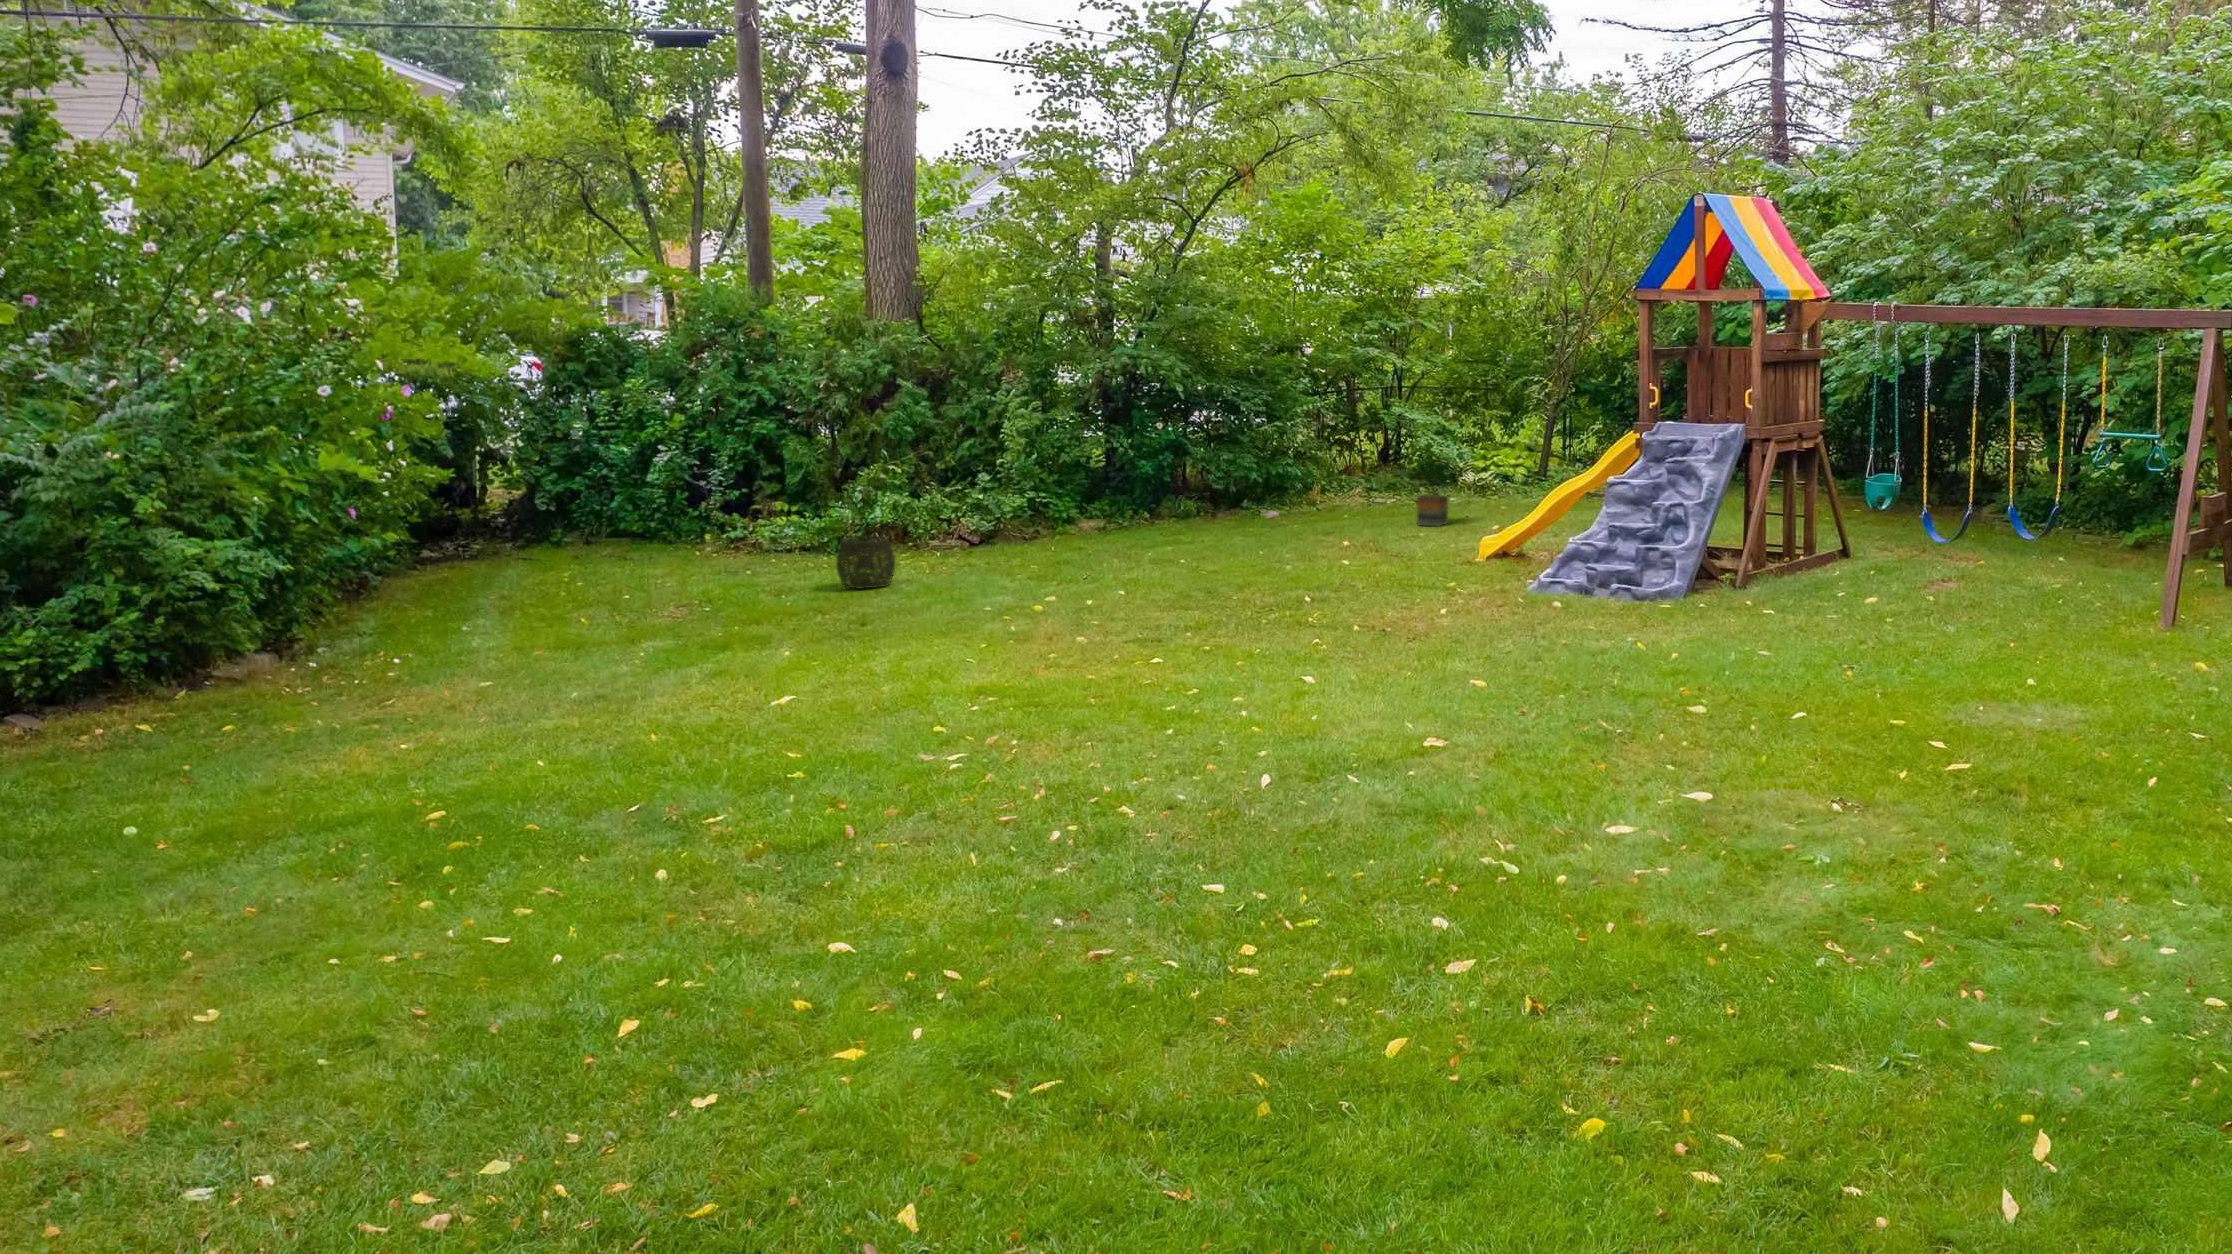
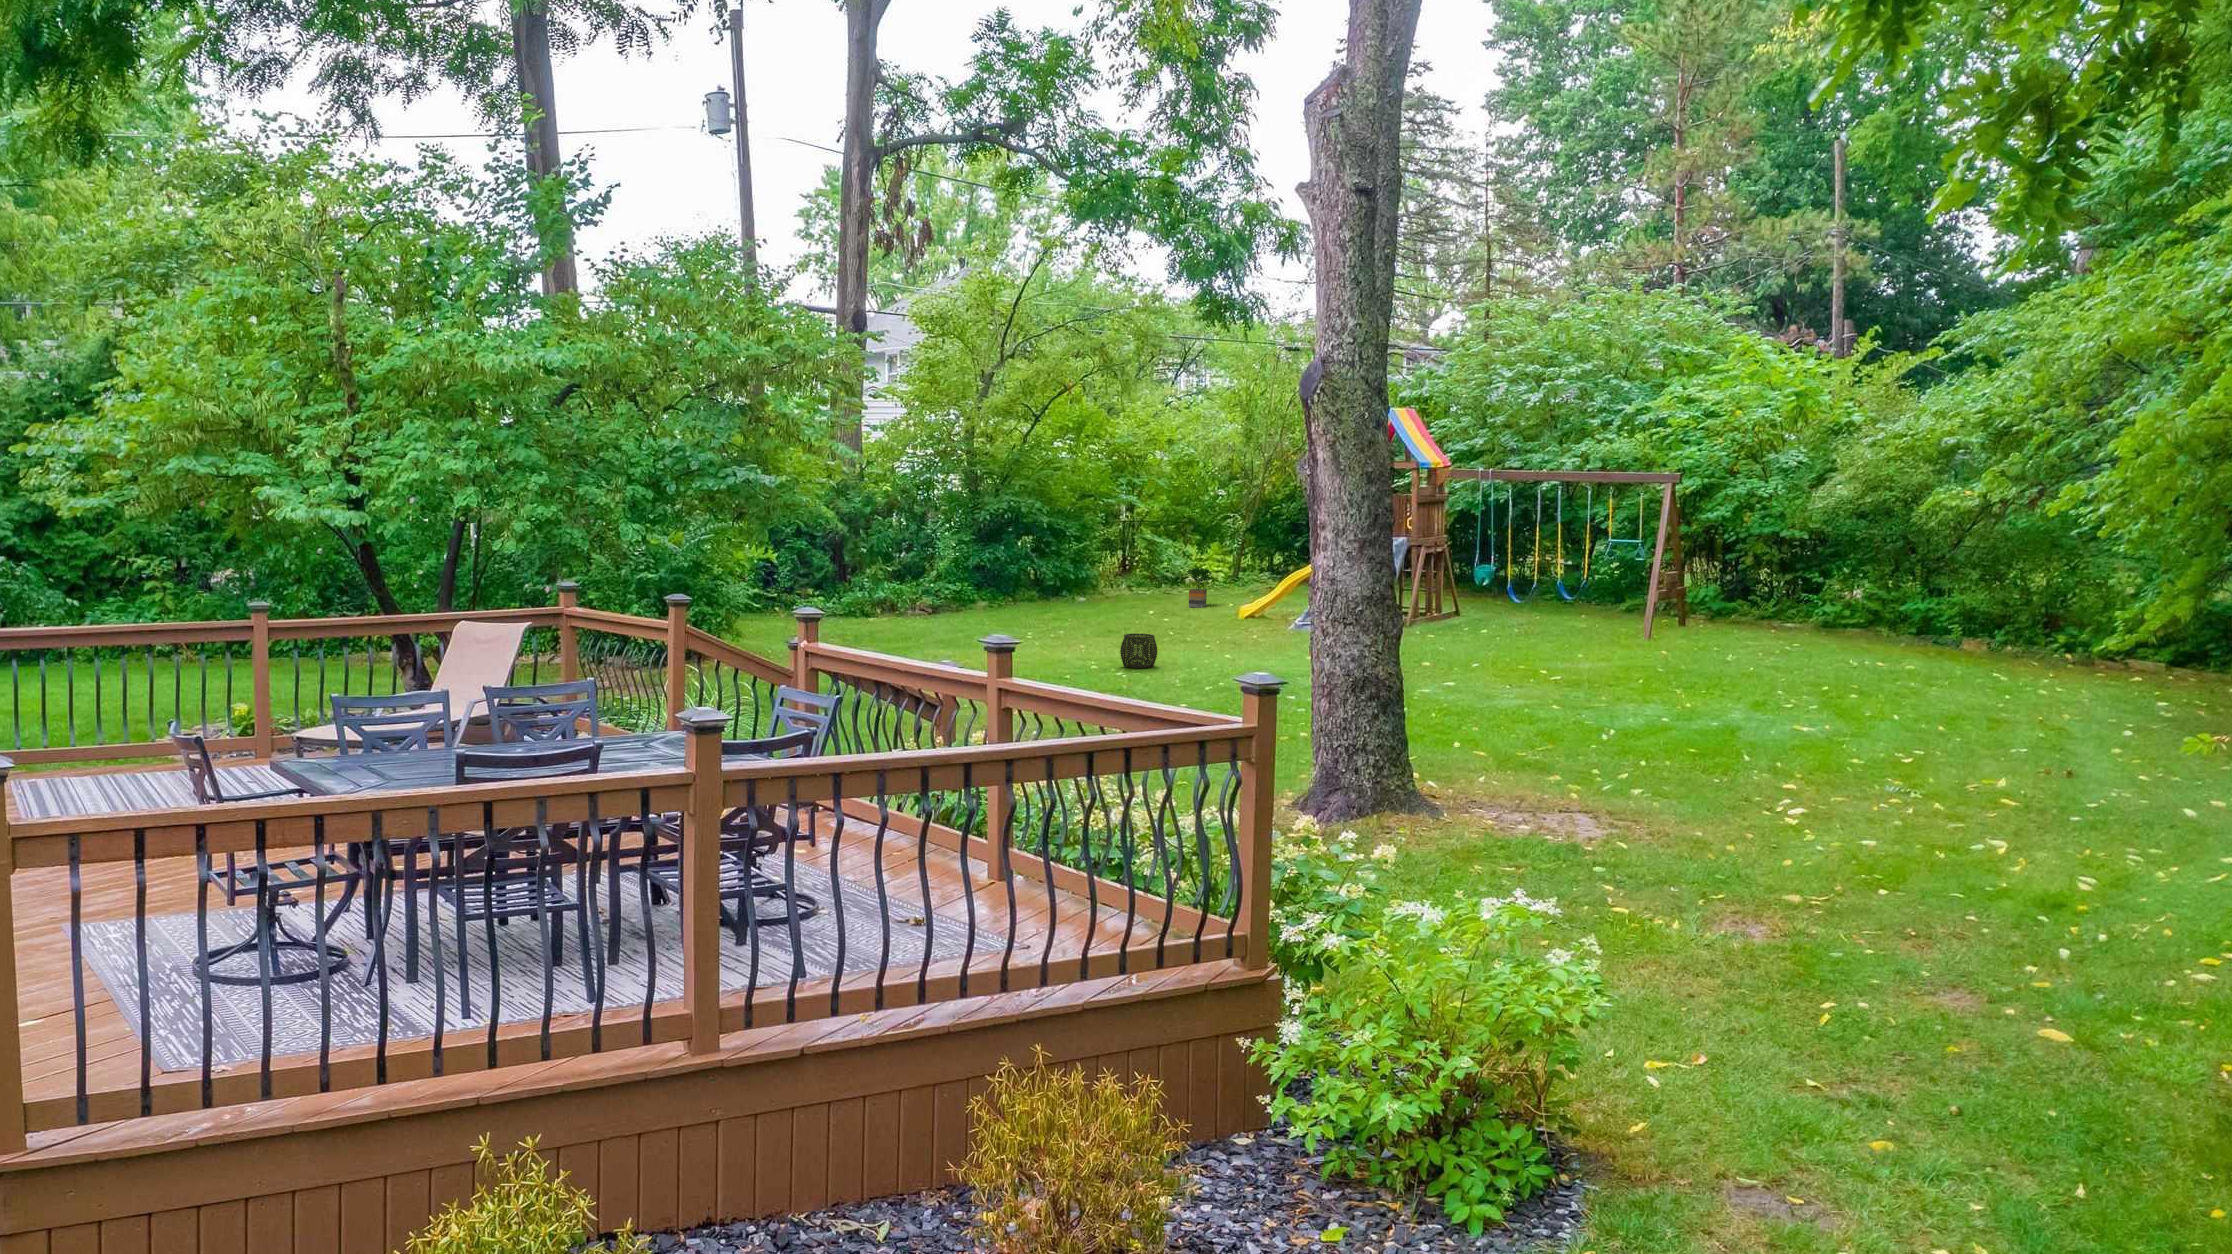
woven basket: present [836,536,895,589] -> present [1120,634,1158,668]

